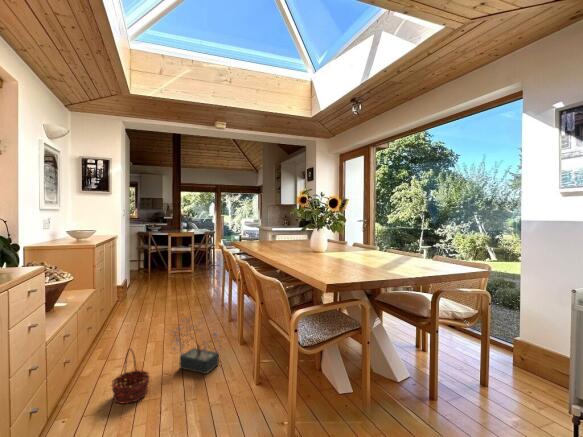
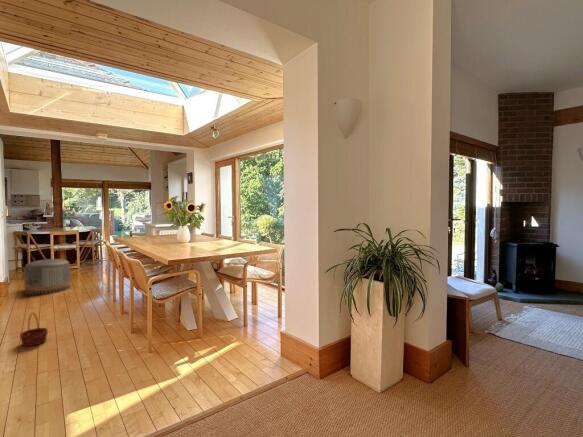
pouf: none [139,263,185,303] -> present [24,259,71,294]
decorative plant: present [172,319,224,374] -> none [60,294,104,328]

